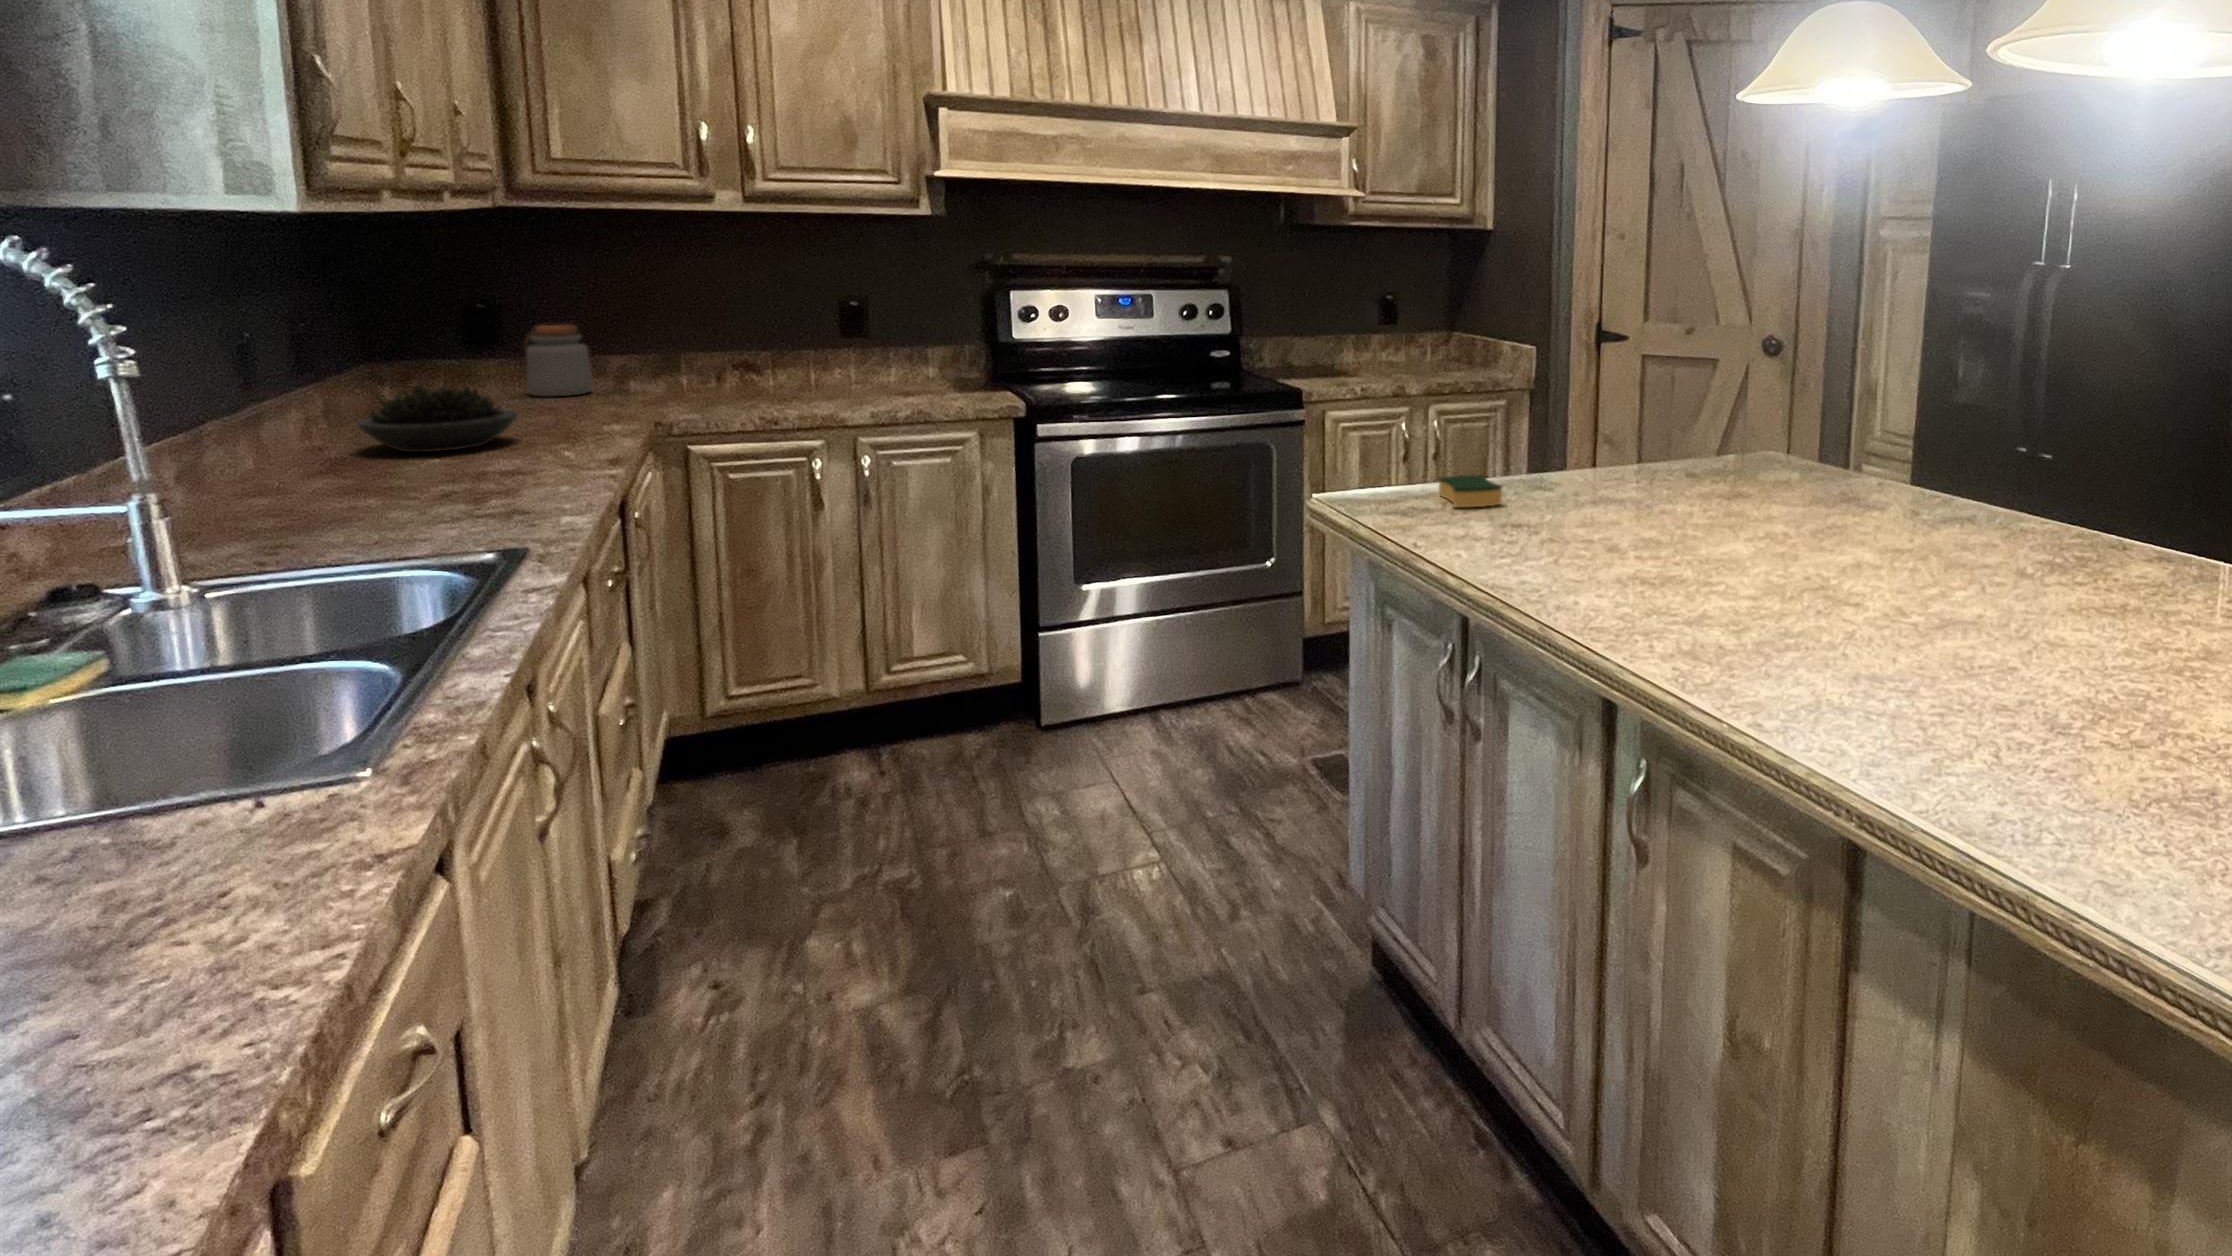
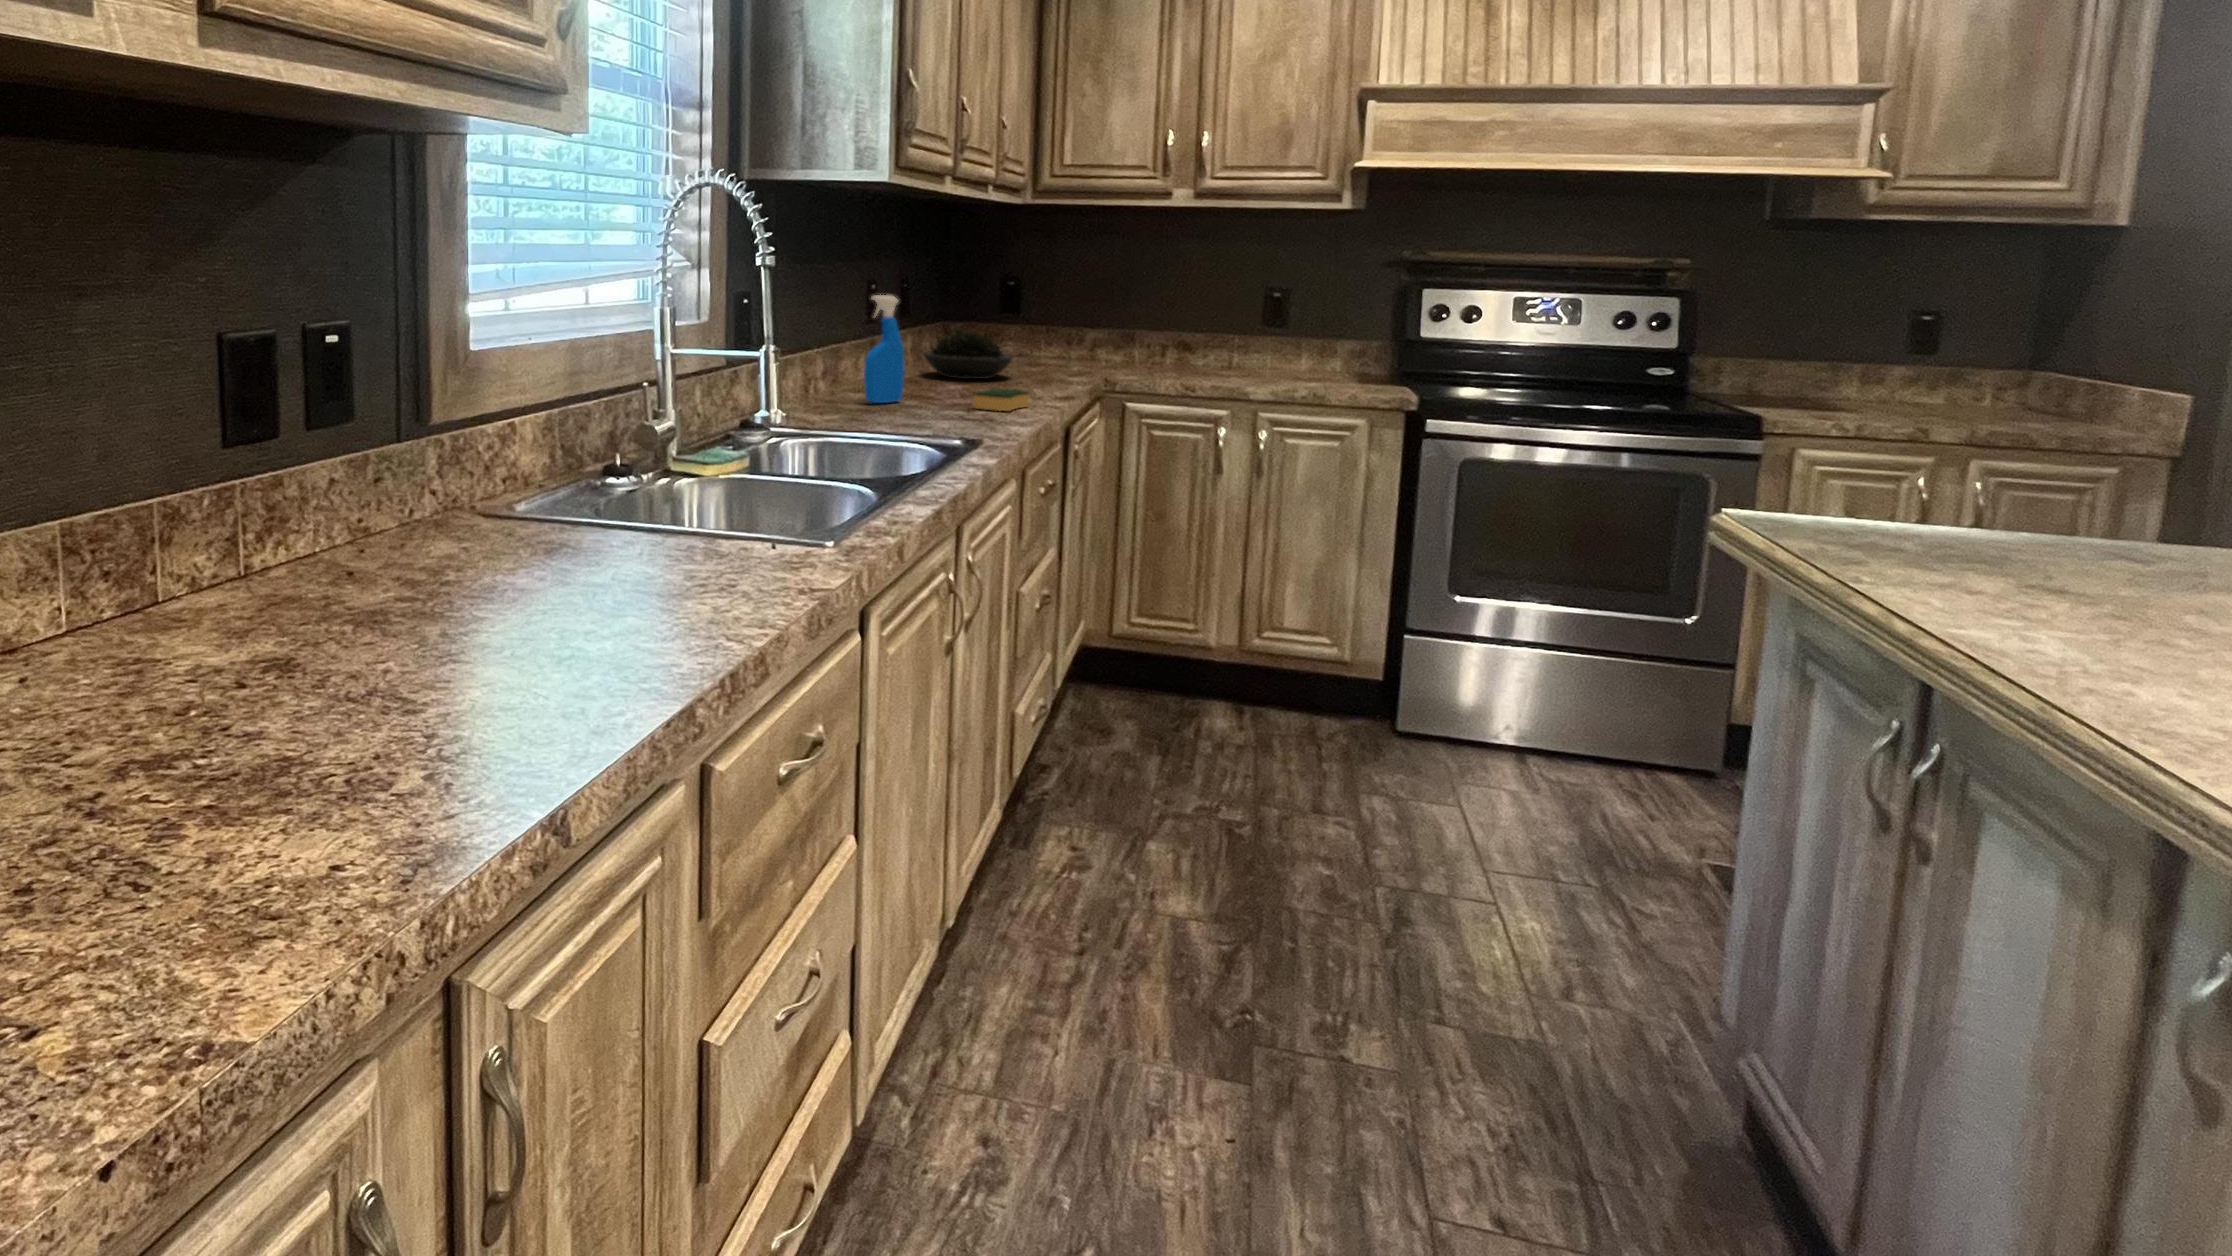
jar: present [524,325,593,396] -> none [1031,300,1072,356]
spray bottle: none [268,362,348,517] -> present [864,295,904,403]
sponge: present [1439,475,1502,507] -> present [973,388,1029,411]

